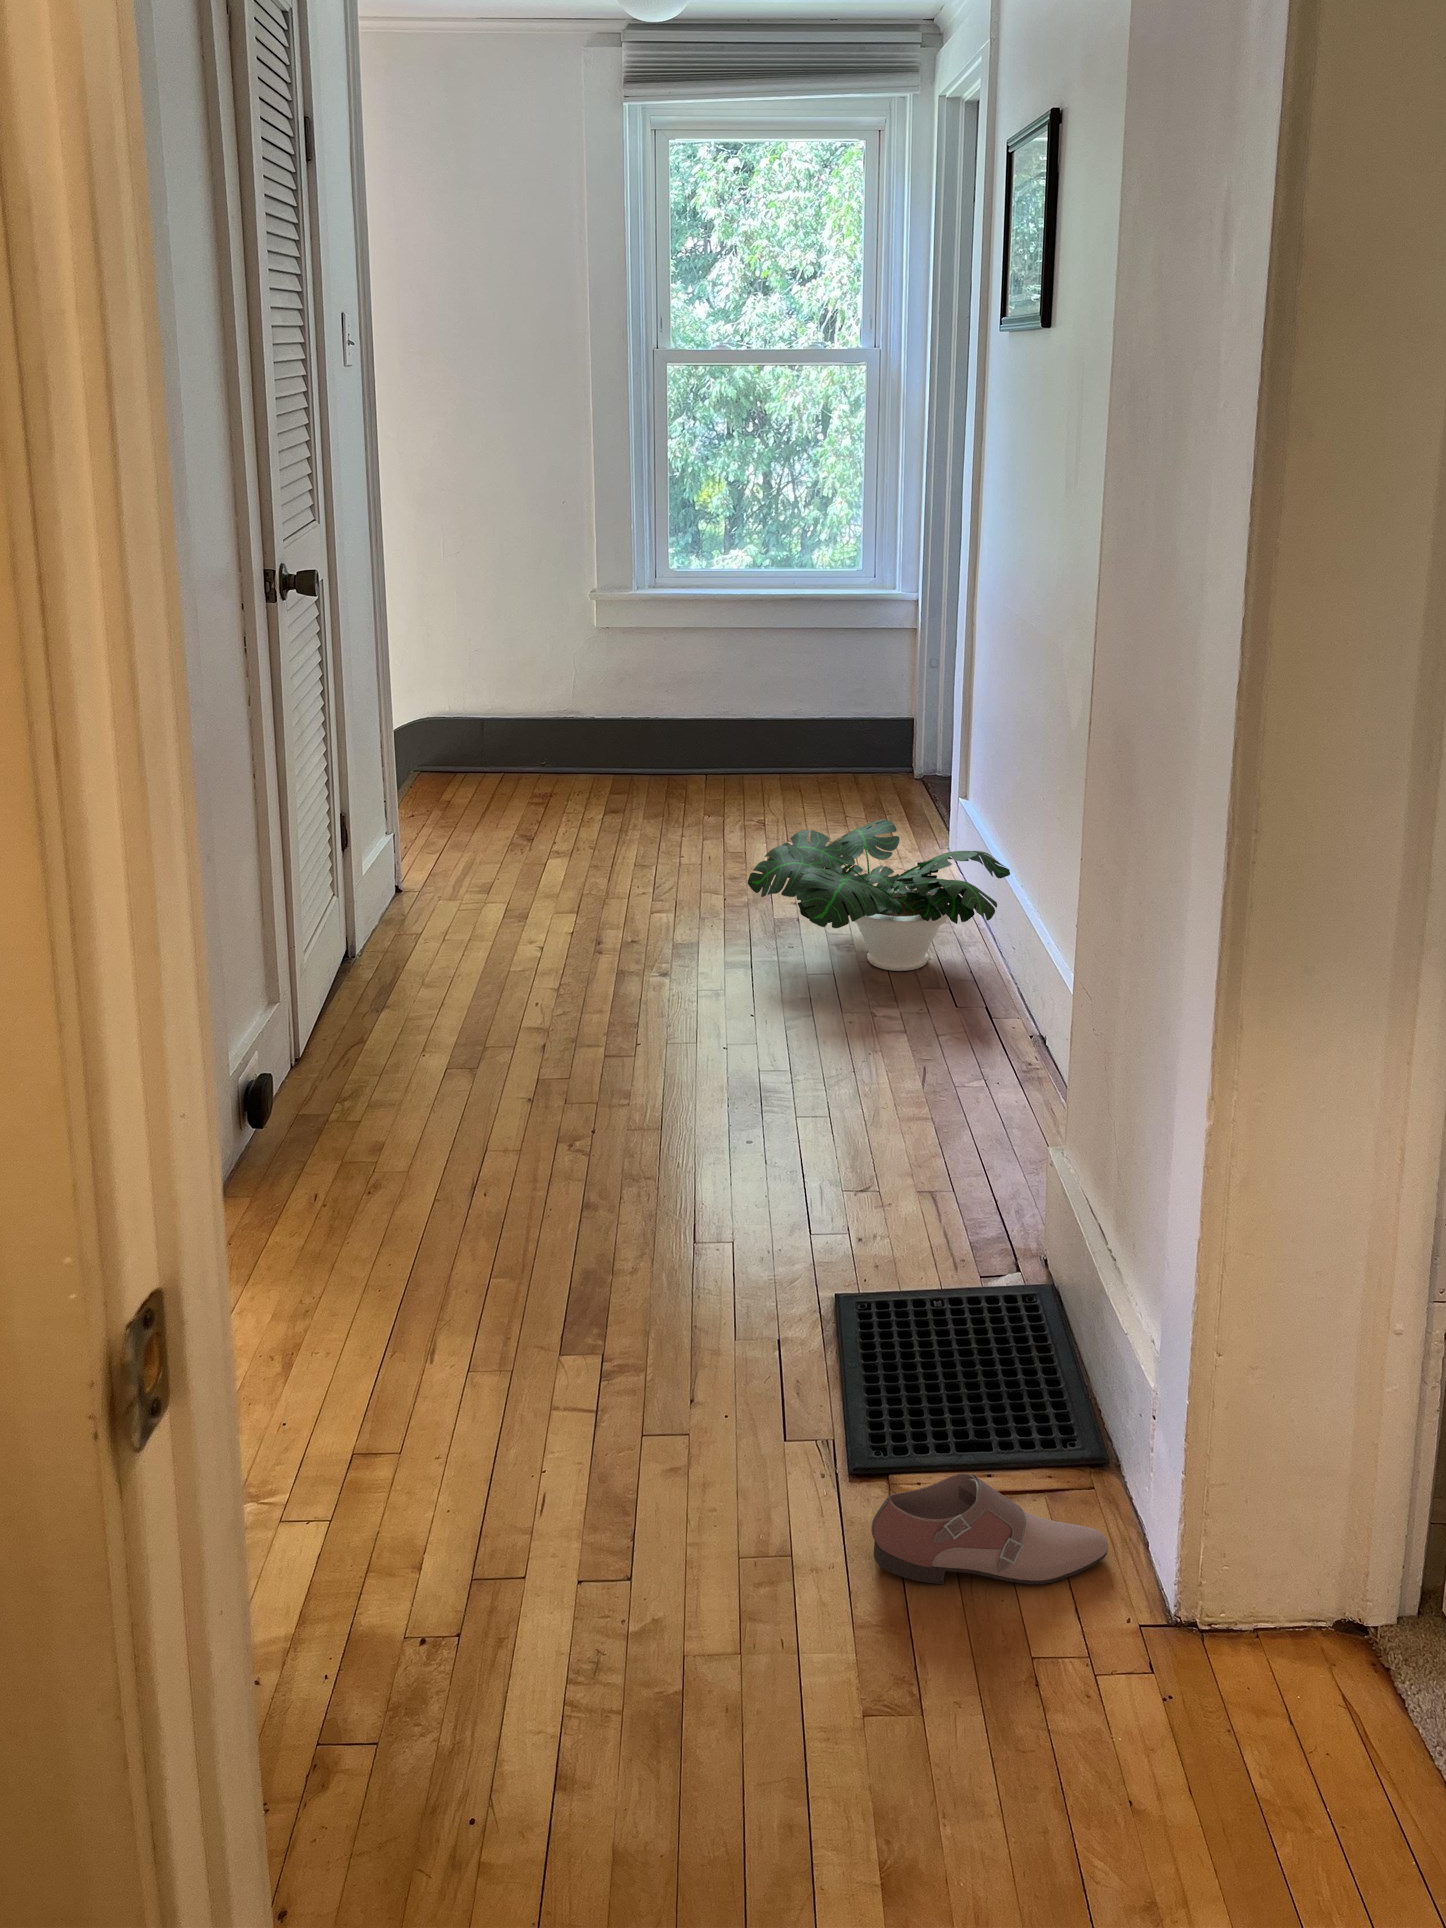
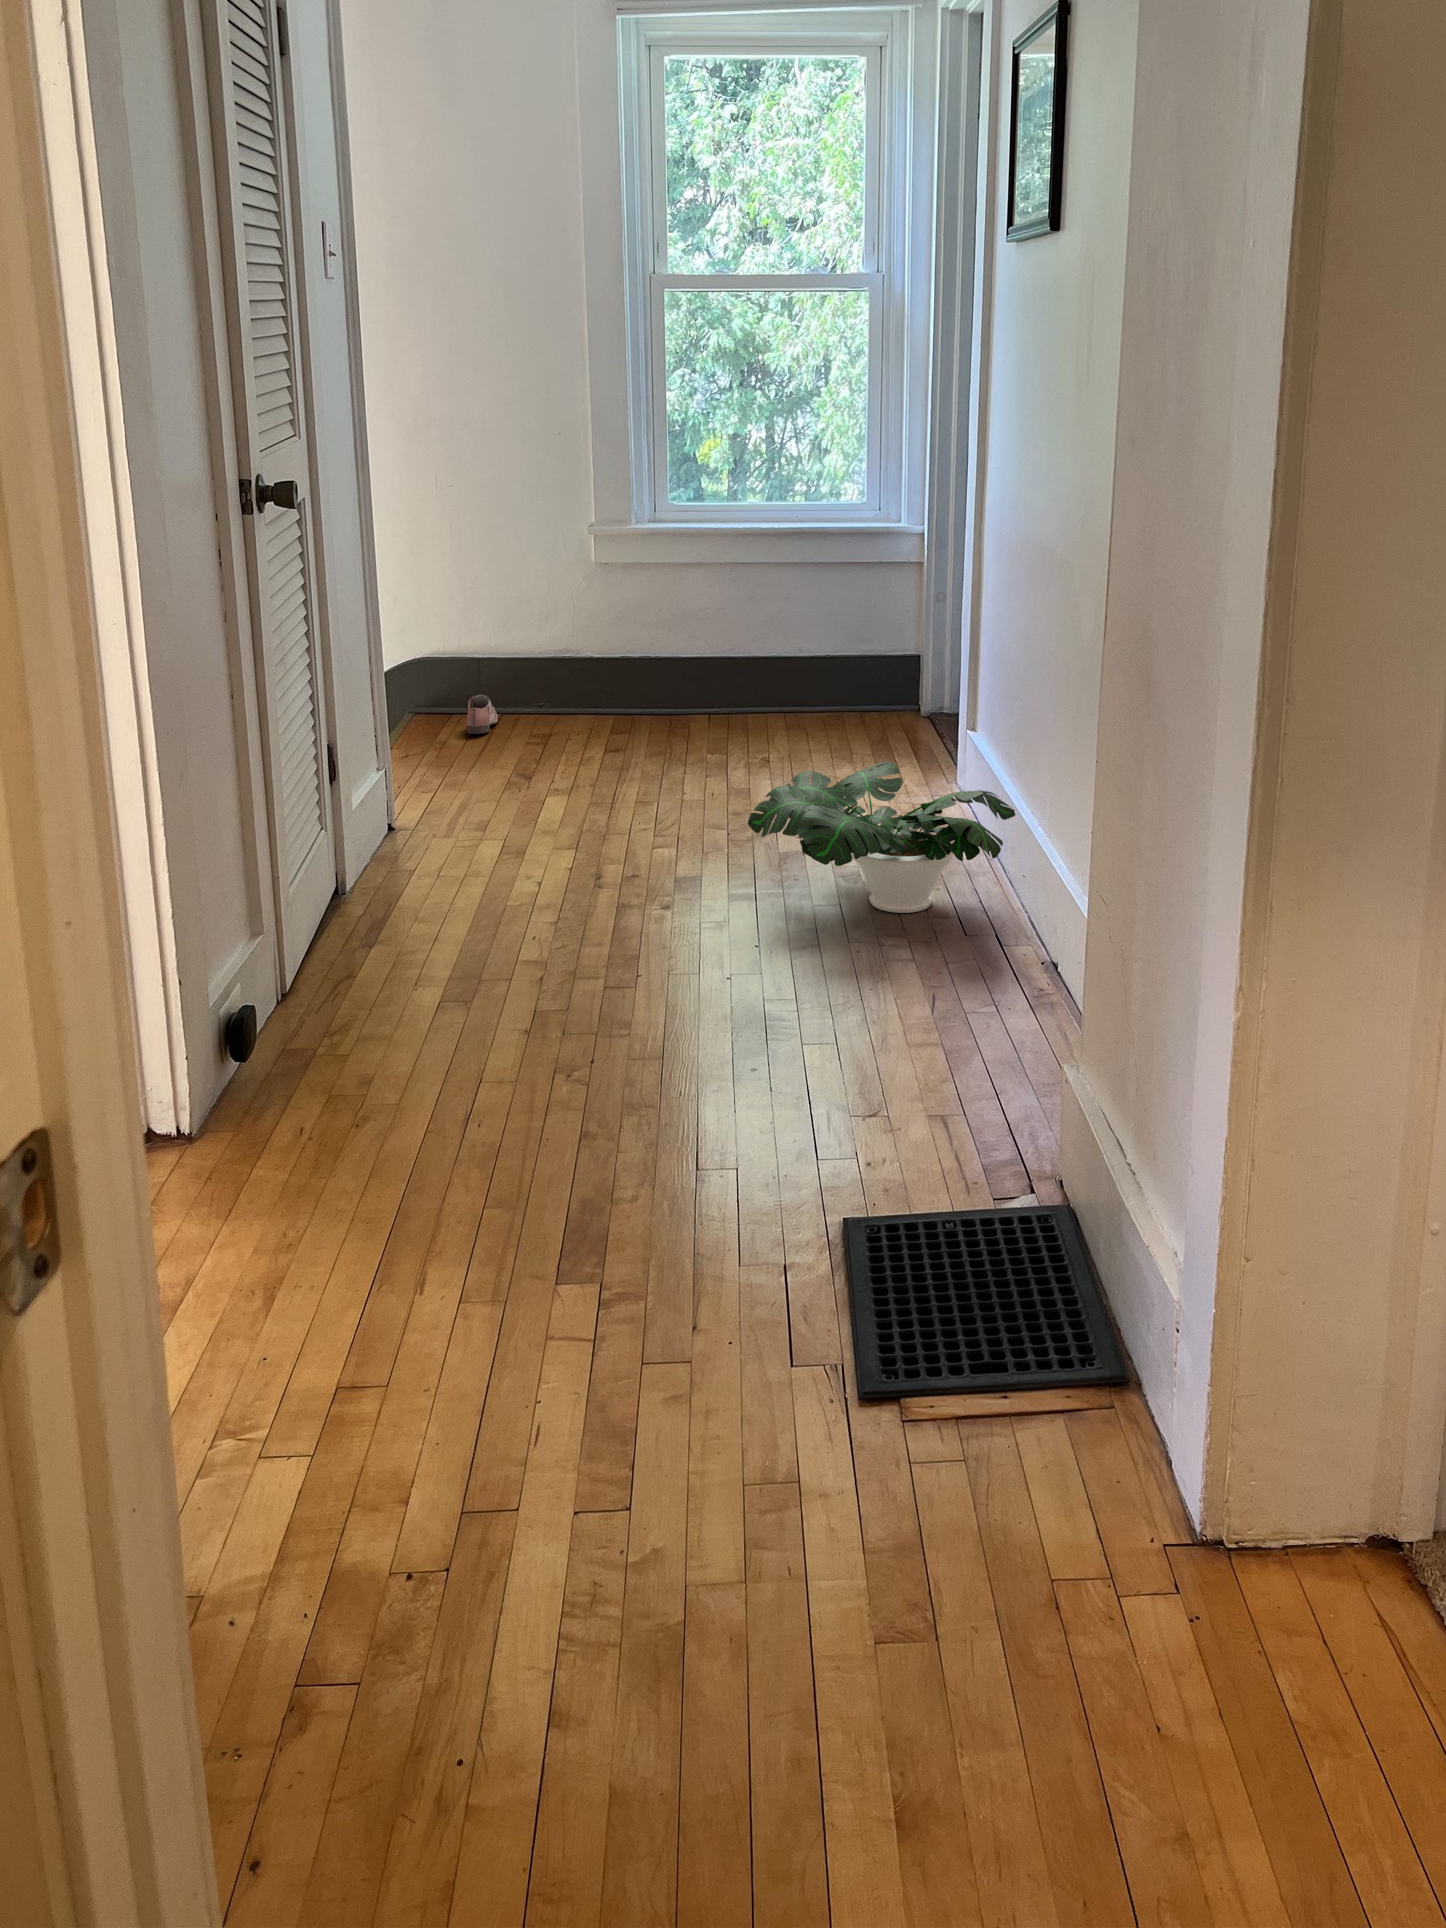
shoe: present [872,1473,1108,1585] -> present [466,695,498,734]

